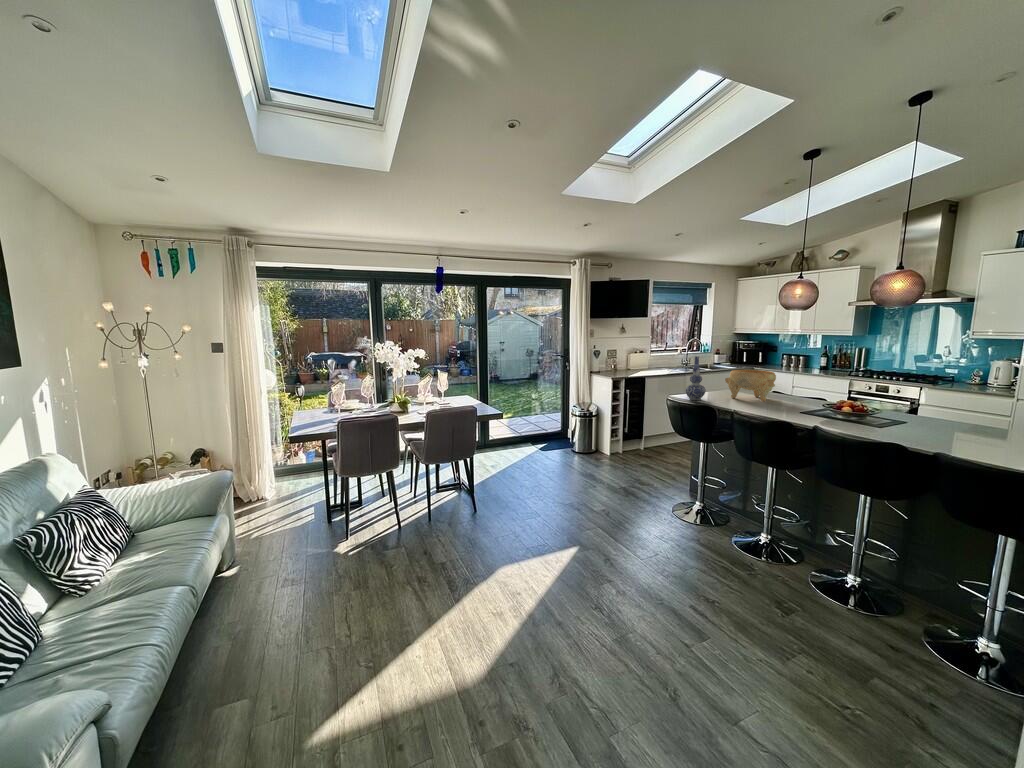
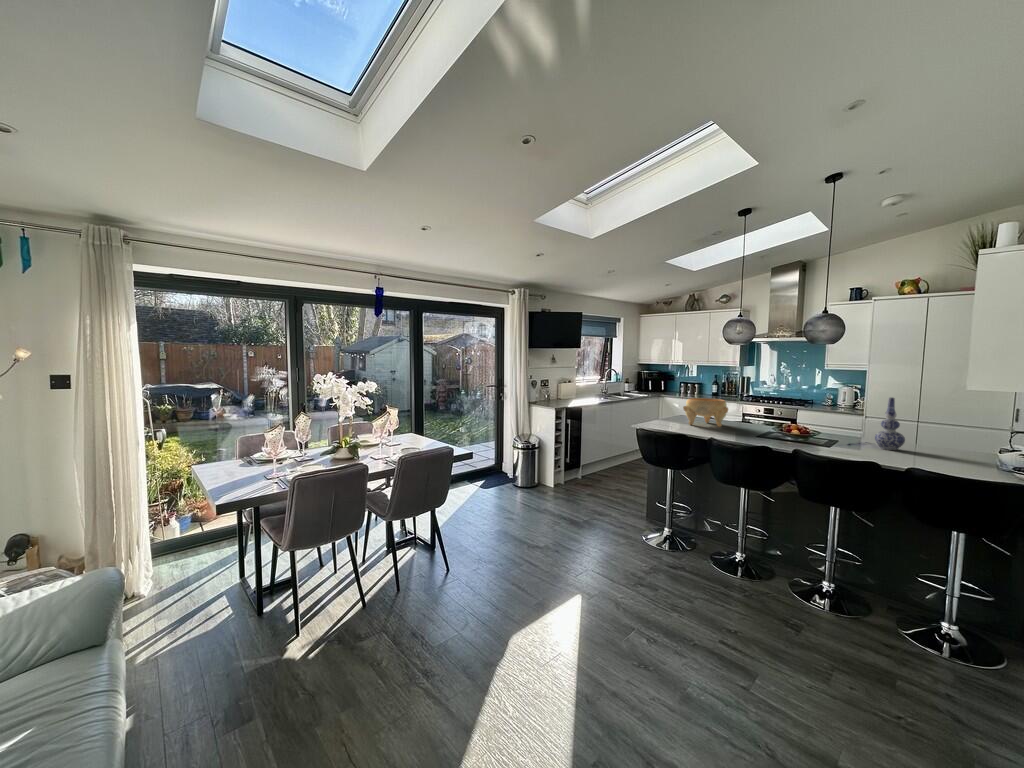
vase: present [686,356,706,400] -> present [875,397,905,450]

